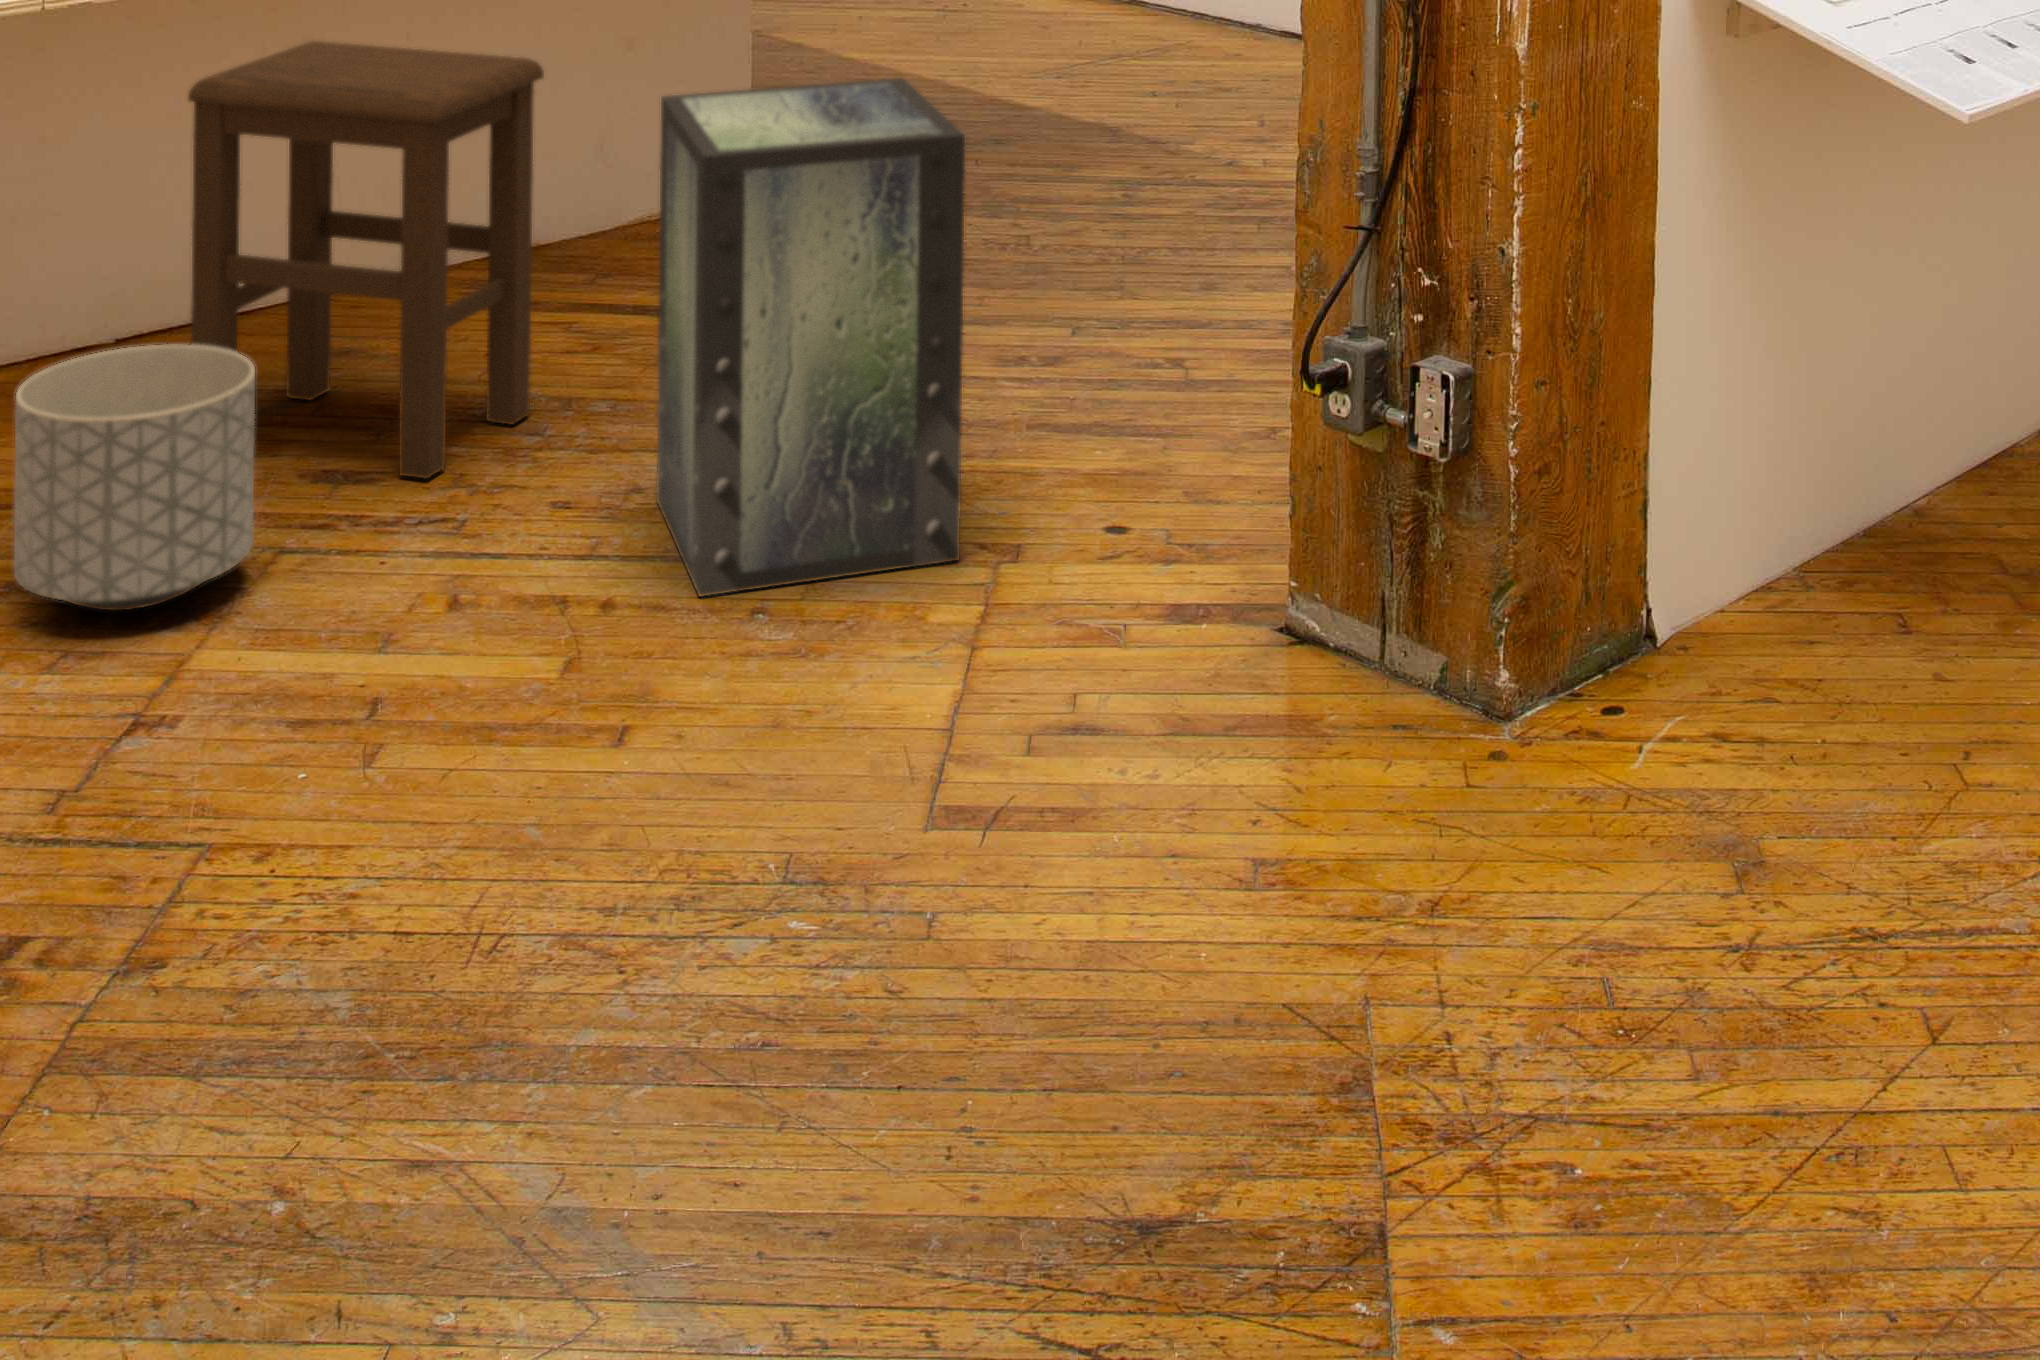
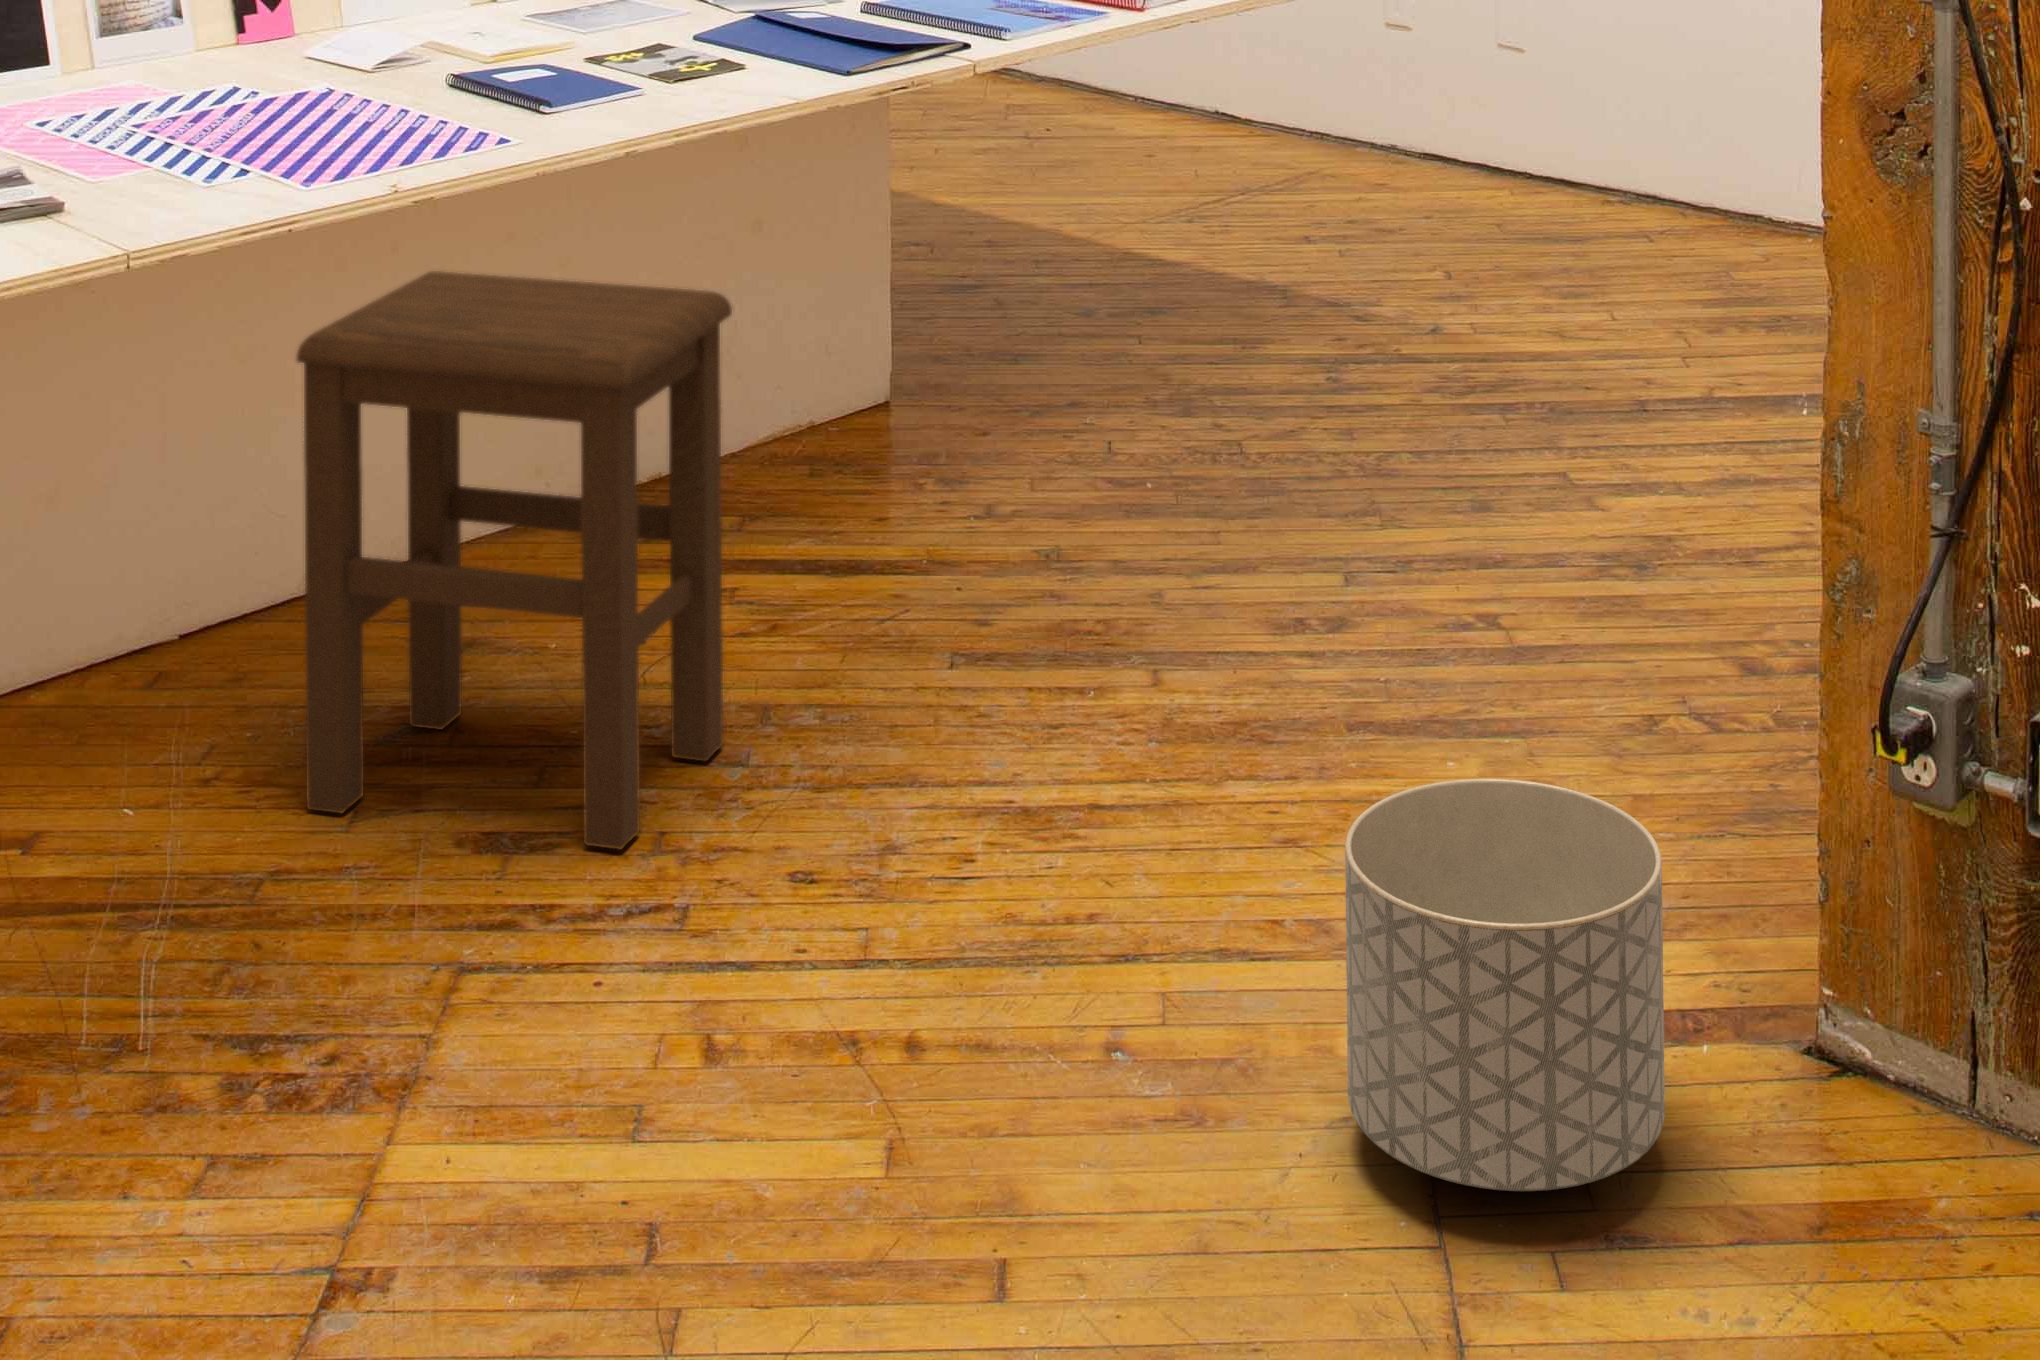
storage box: present [656,78,965,596] -> none [920,315,1352,1035]
planter: present [14,345,255,610] -> present [1345,779,1665,1191]

